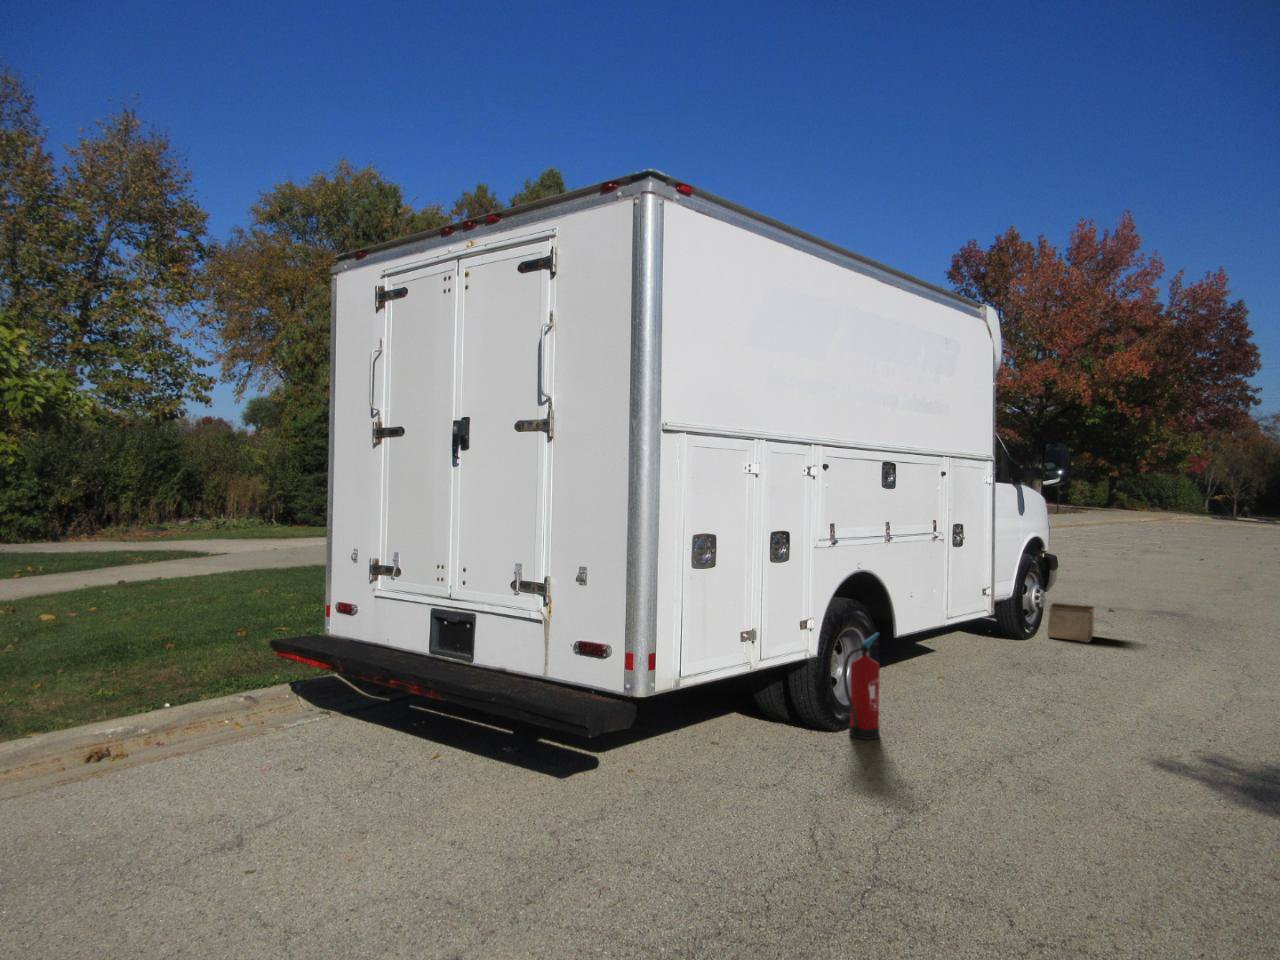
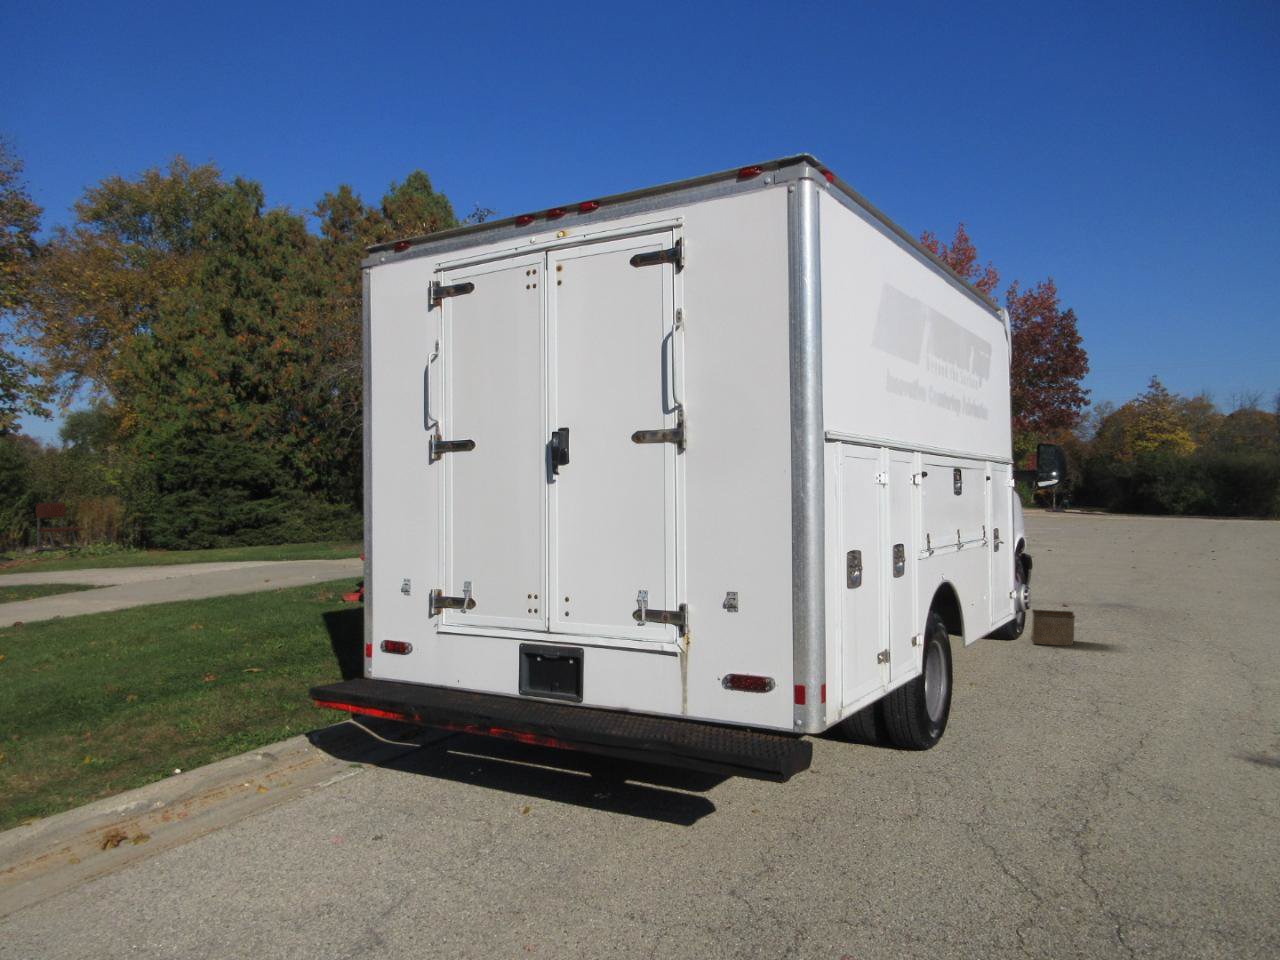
bench: none [190,480,231,522] -> present [36,503,85,550]
fire extinguisher: present [843,633,880,739] -> none [939,649,972,761]

